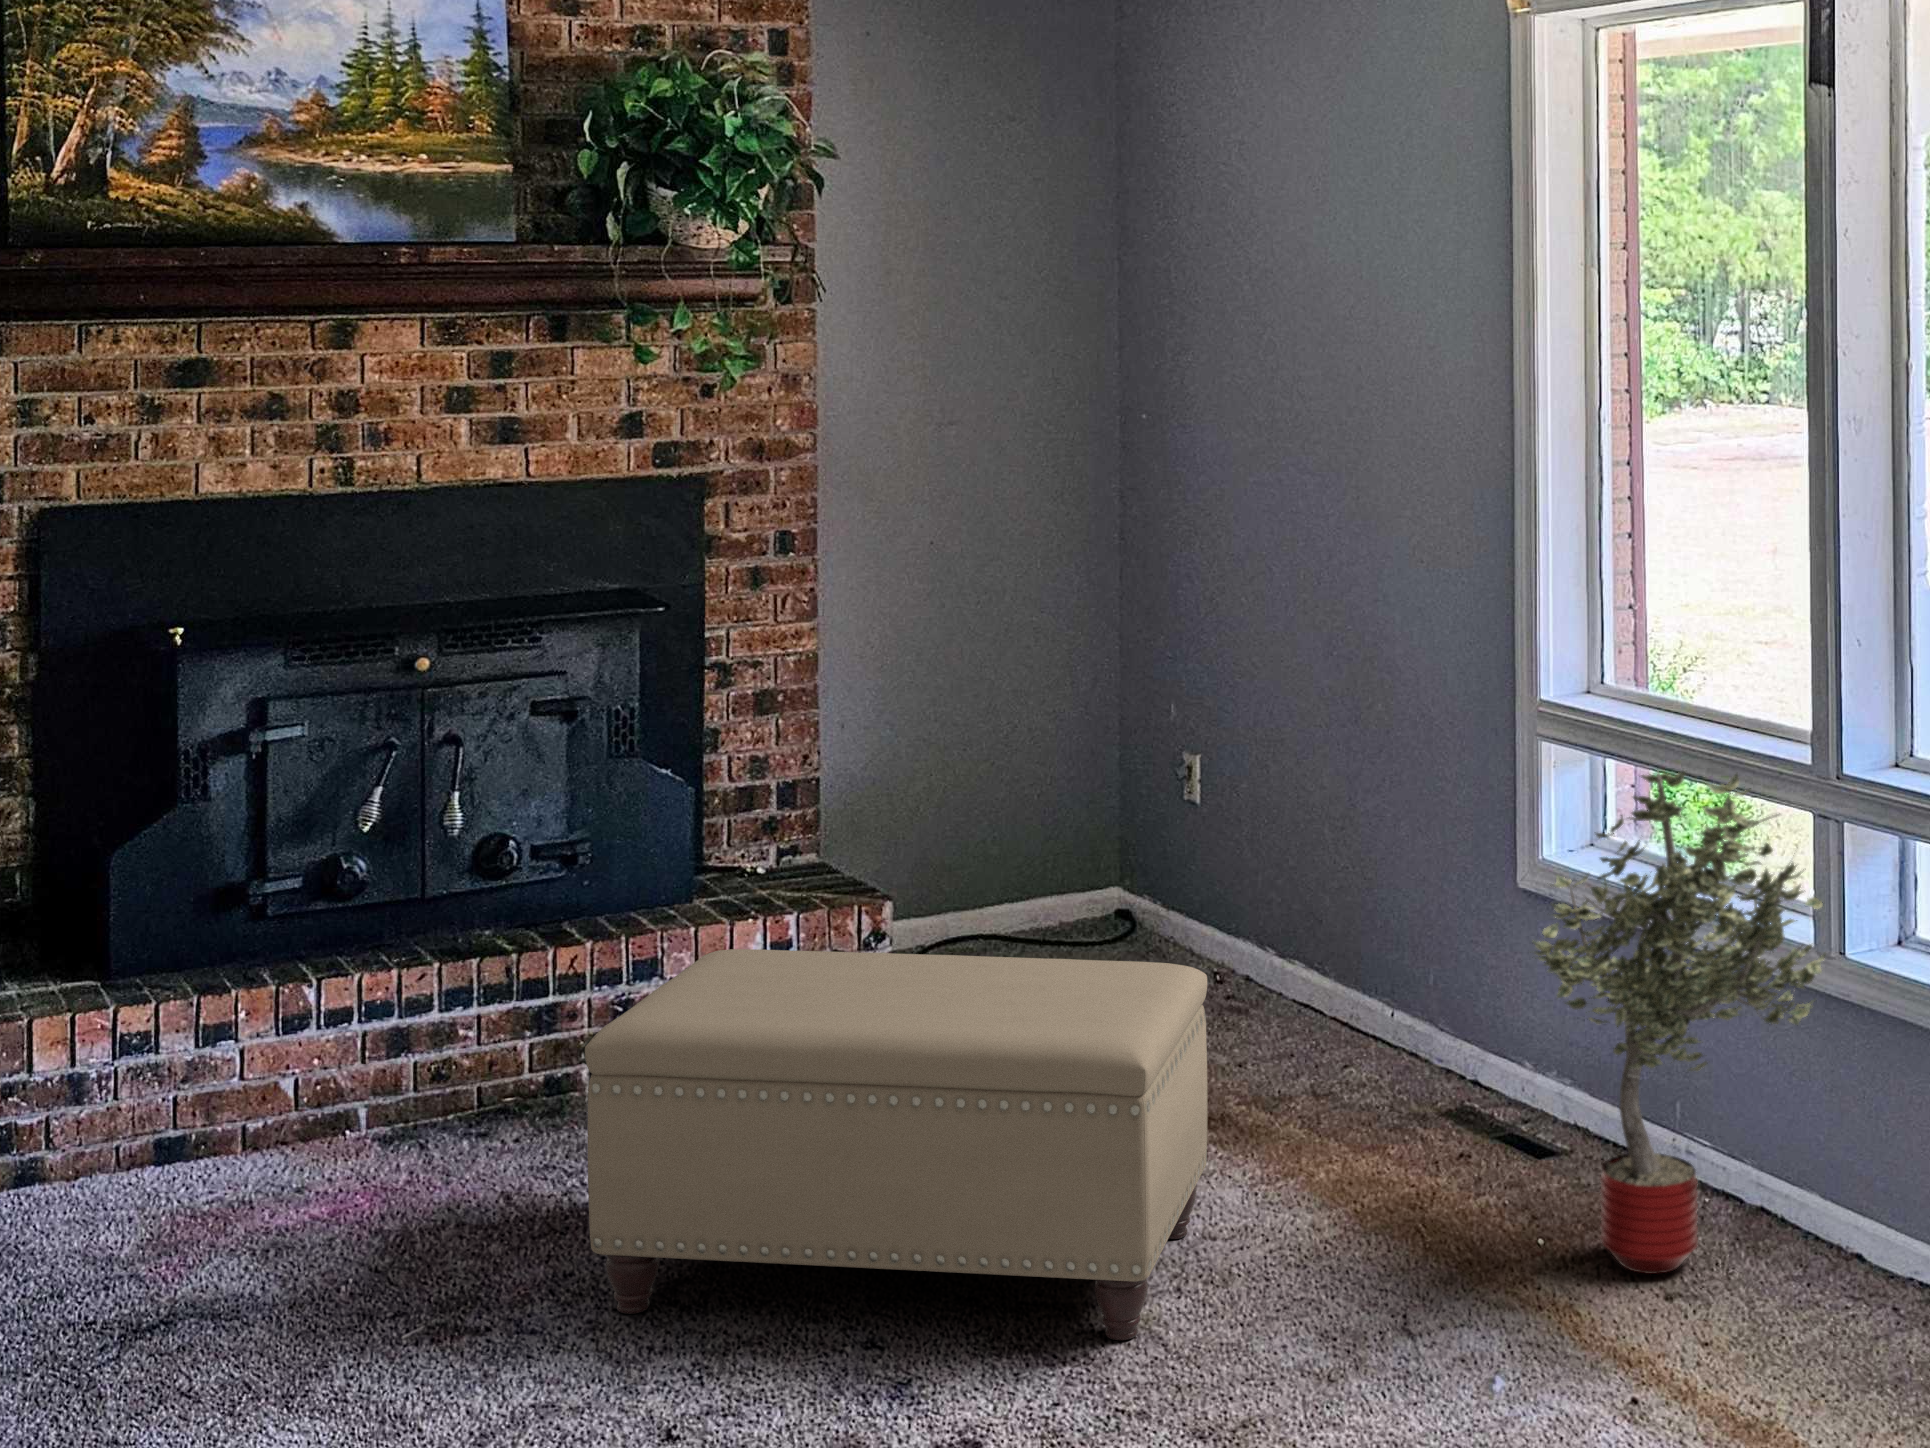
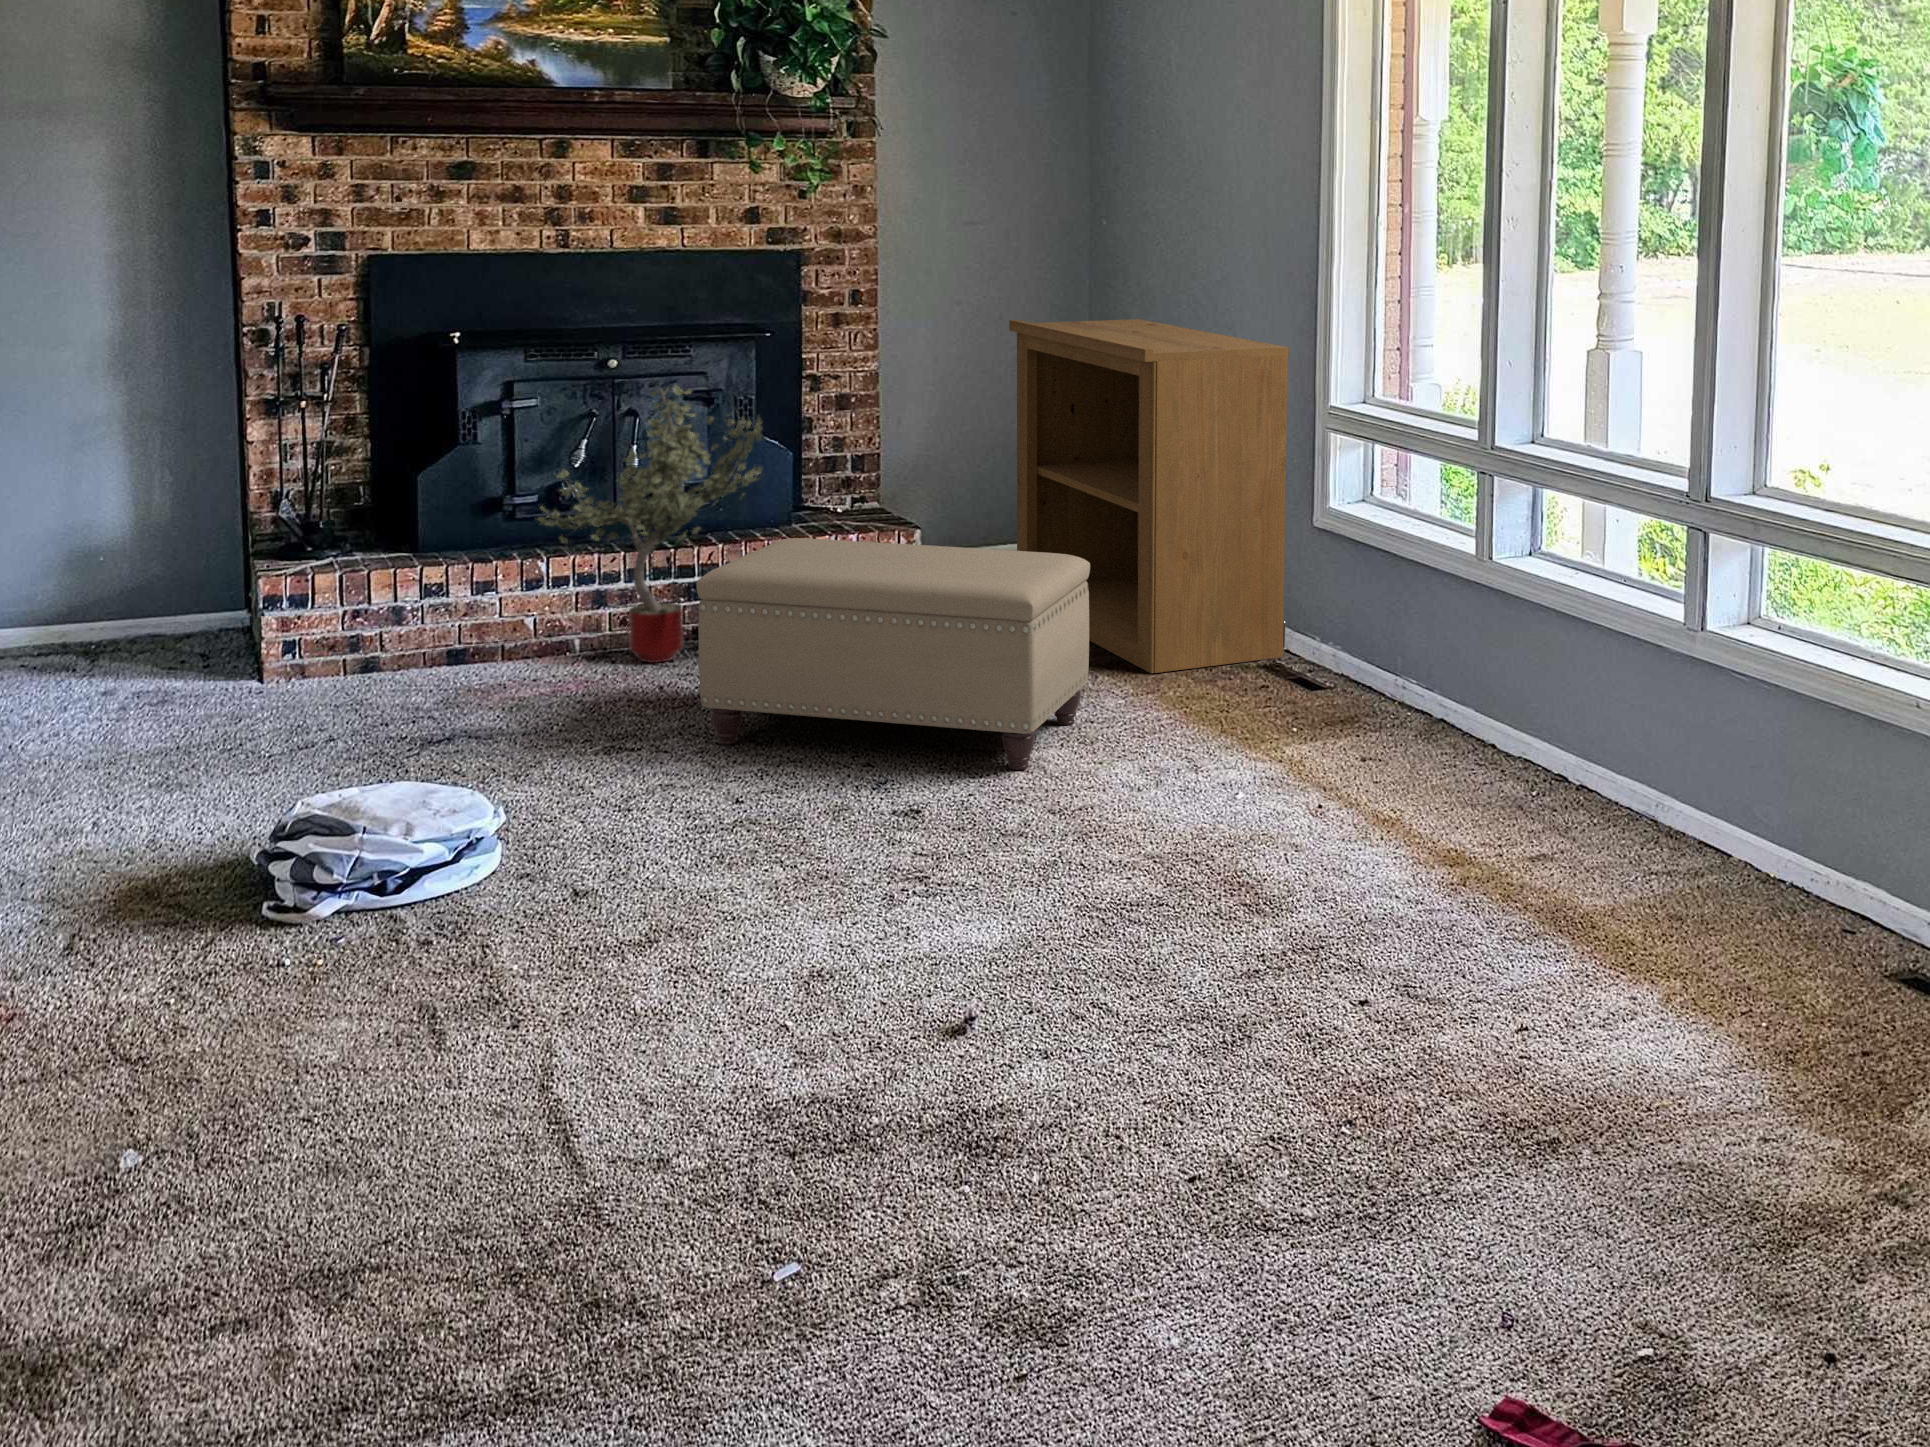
bookshelf: none [1025,565,1471,1126] -> present [1009,319,1289,673]
potted tree: present [1533,772,1825,1274] -> present [538,385,762,663]

